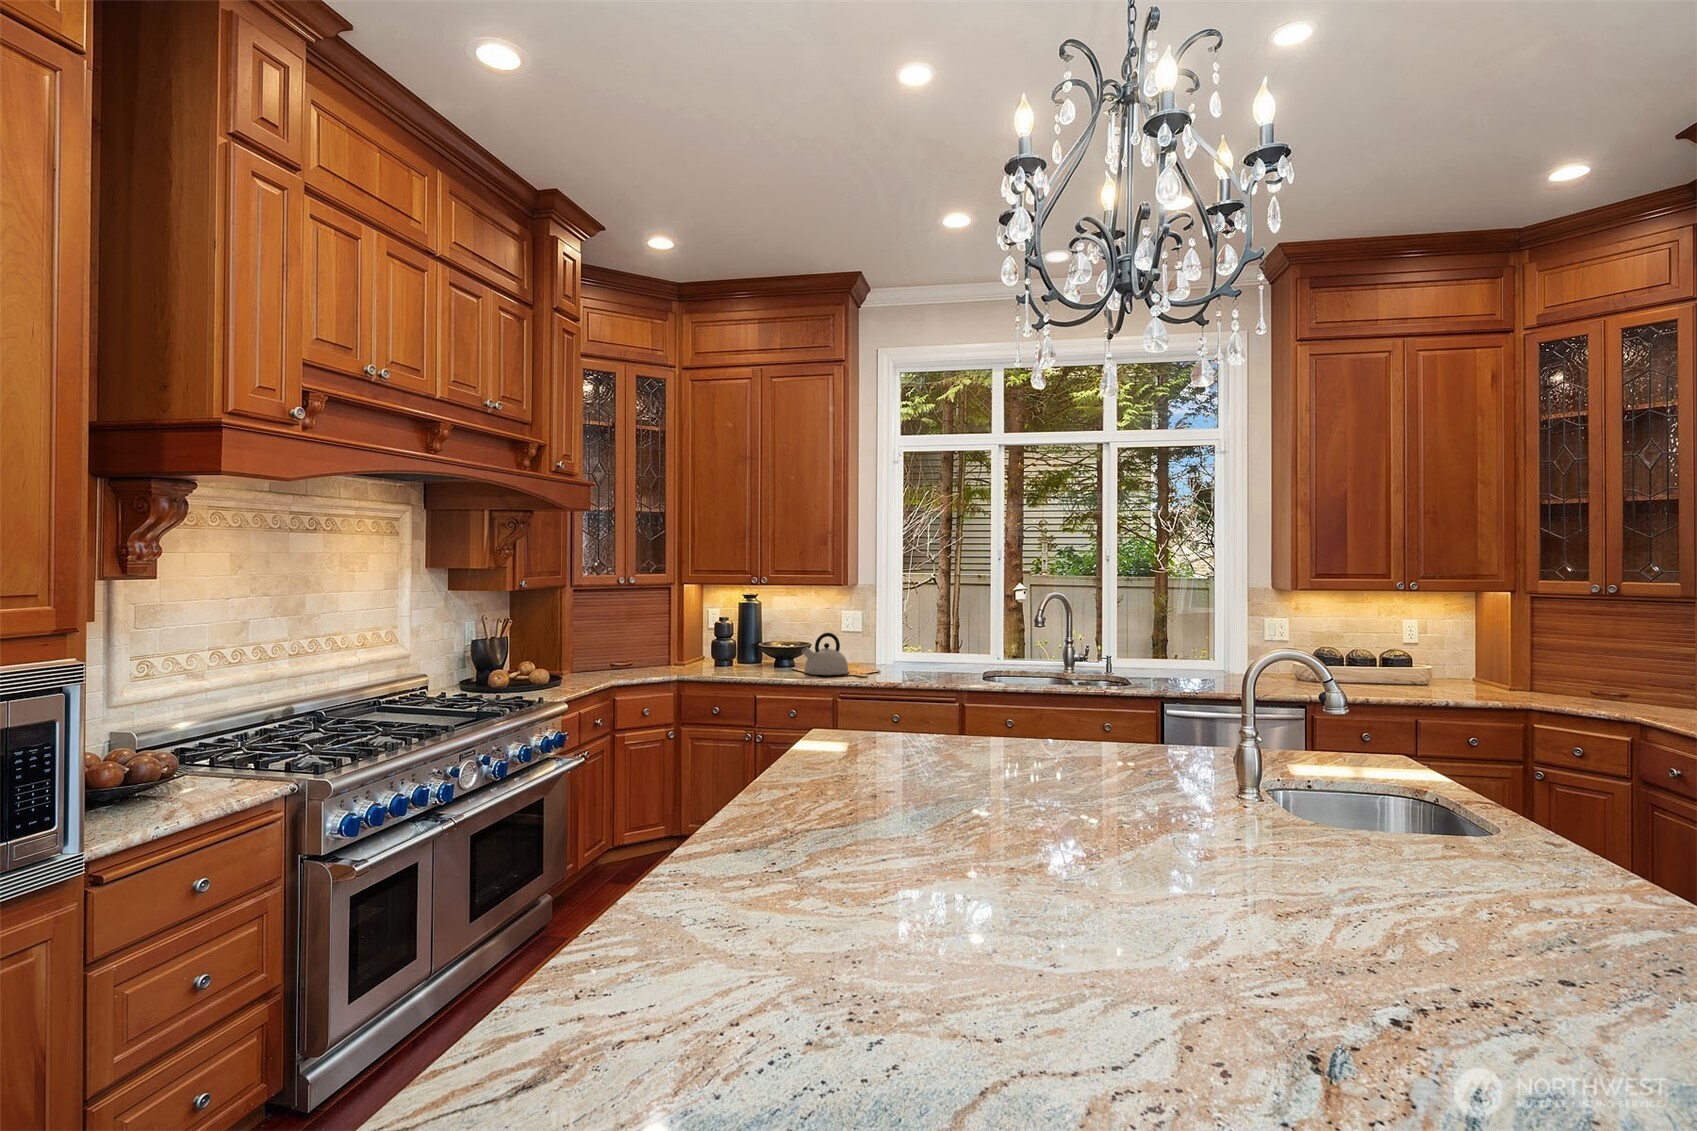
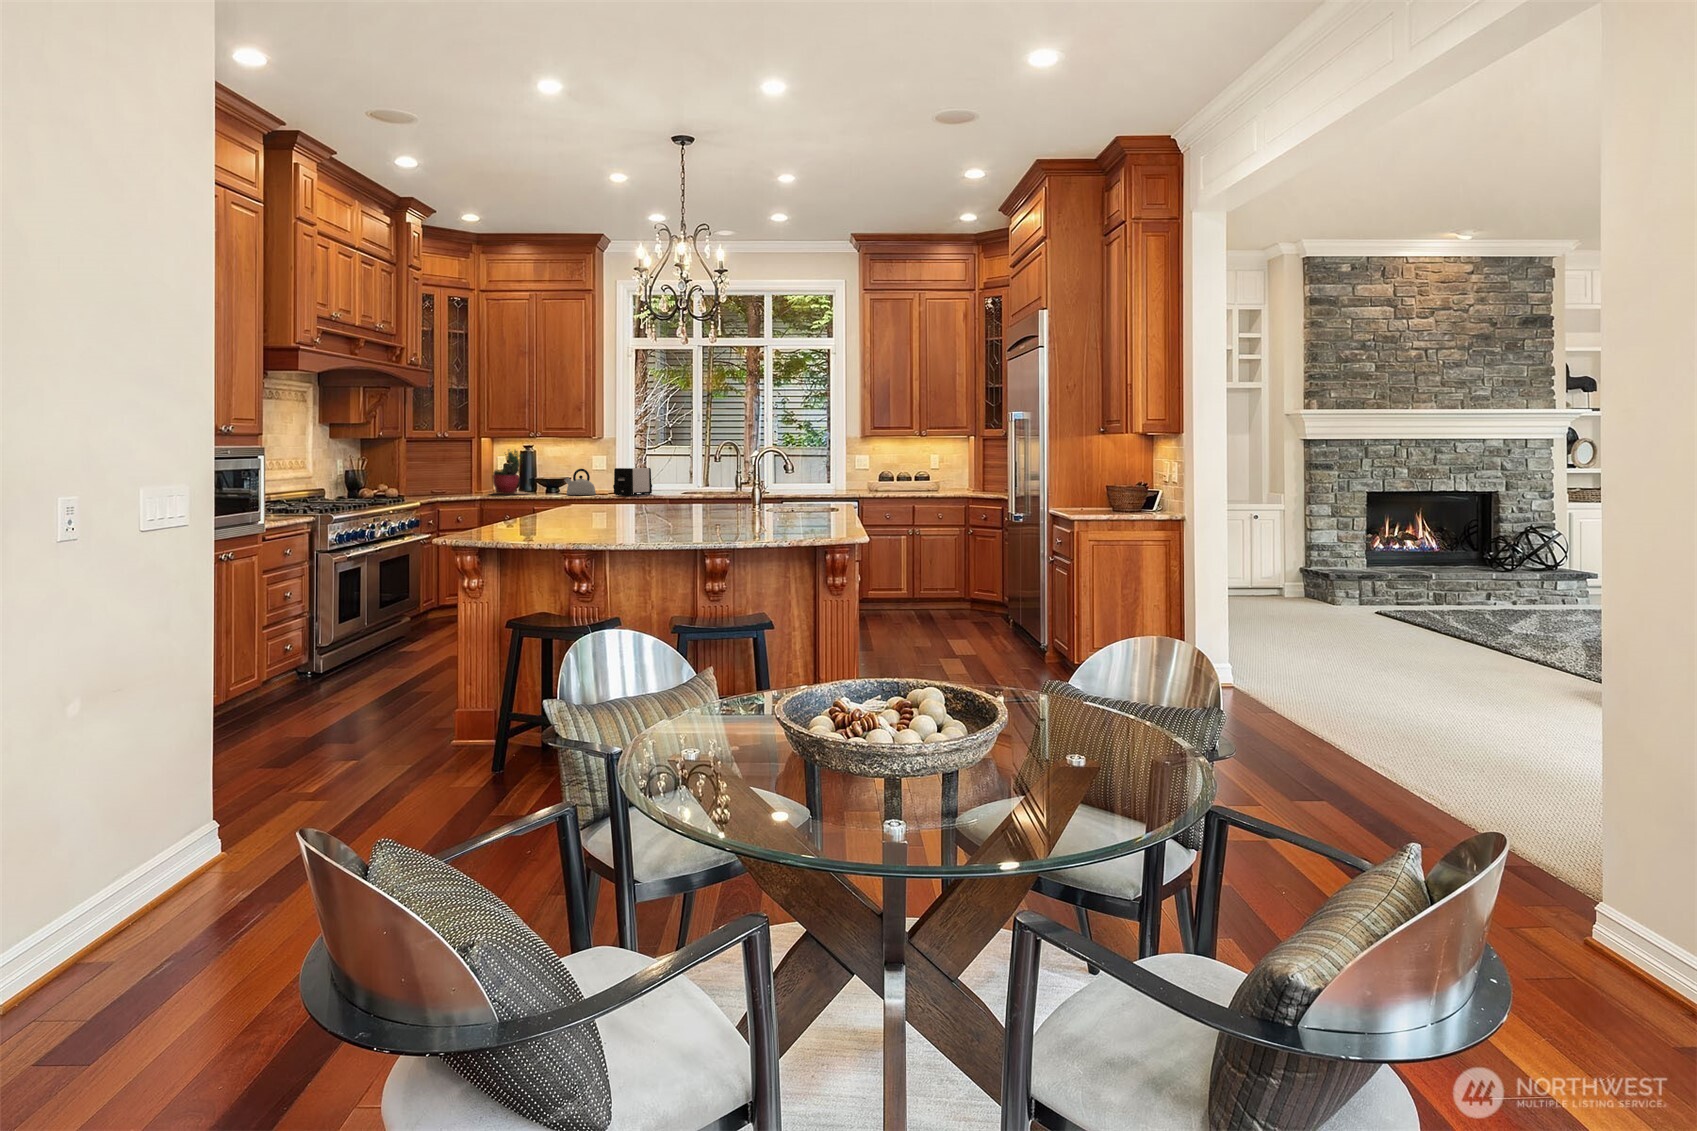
succulent plant: none [691,600,753,670] -> present [492,450,527,494]
toaster: none [876,631,935,680] -> present [613,468,652,495]

